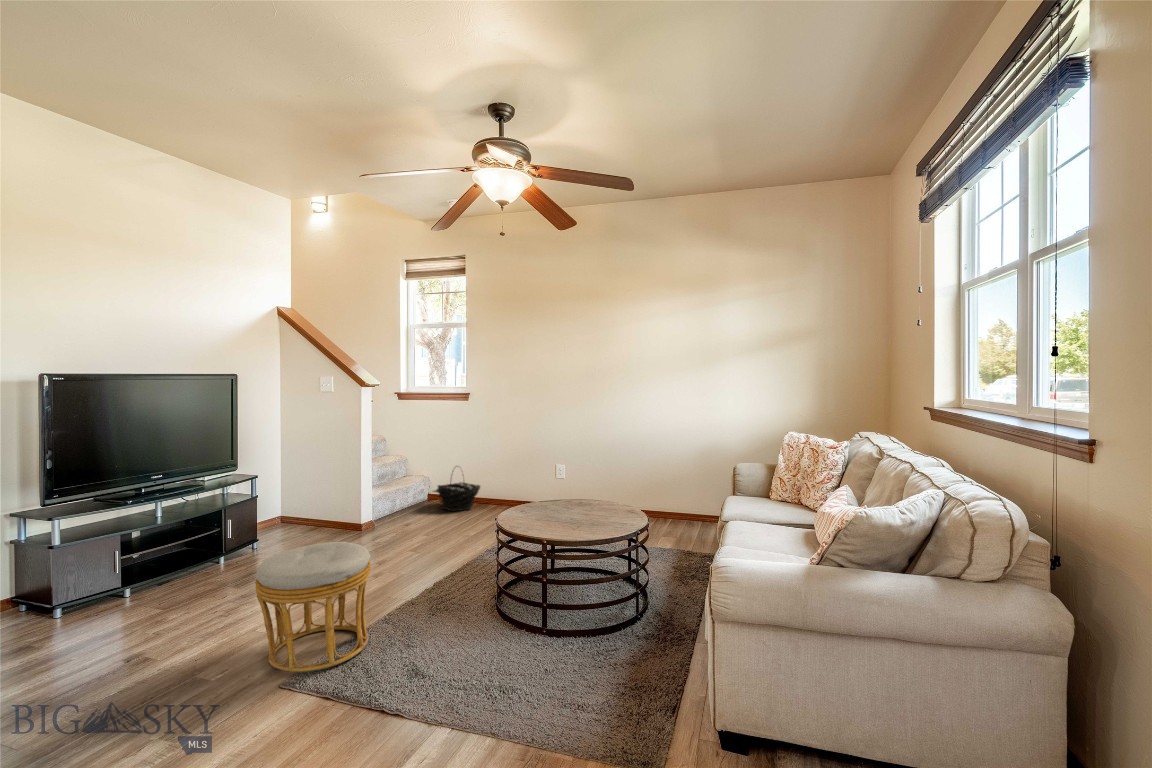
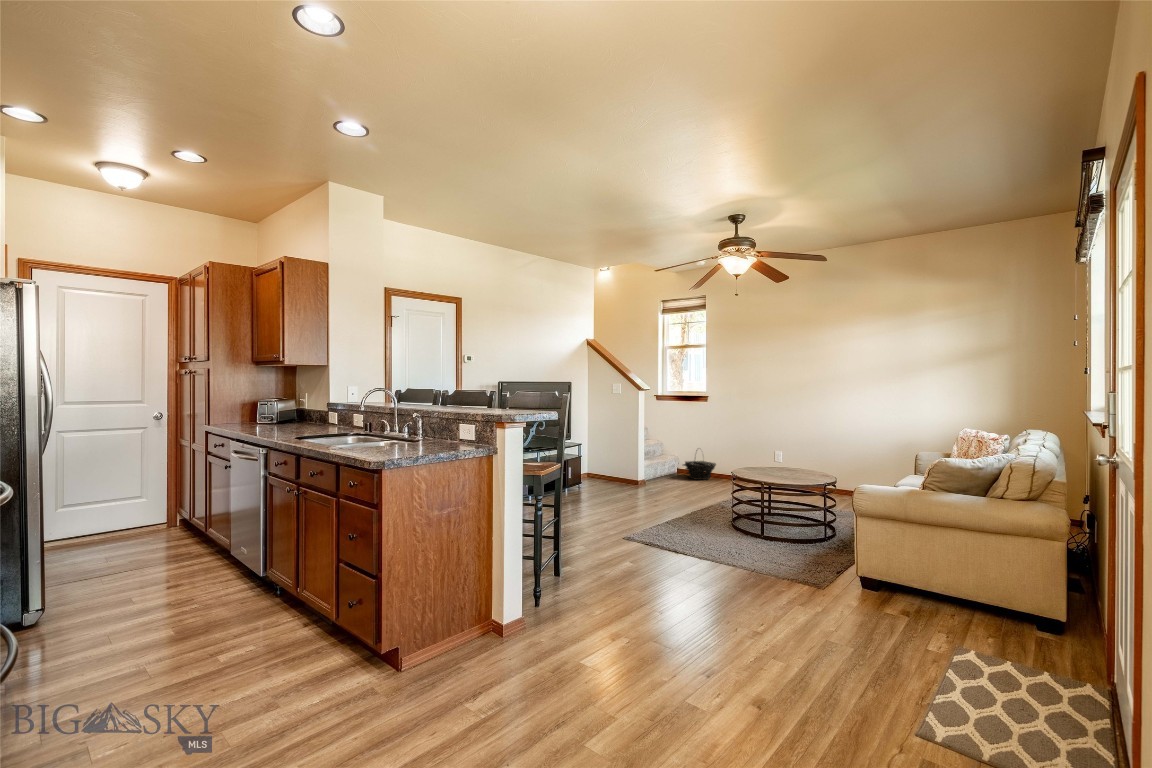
ottoman: present [255,542,371,672] -> none [608,475,663,535]

